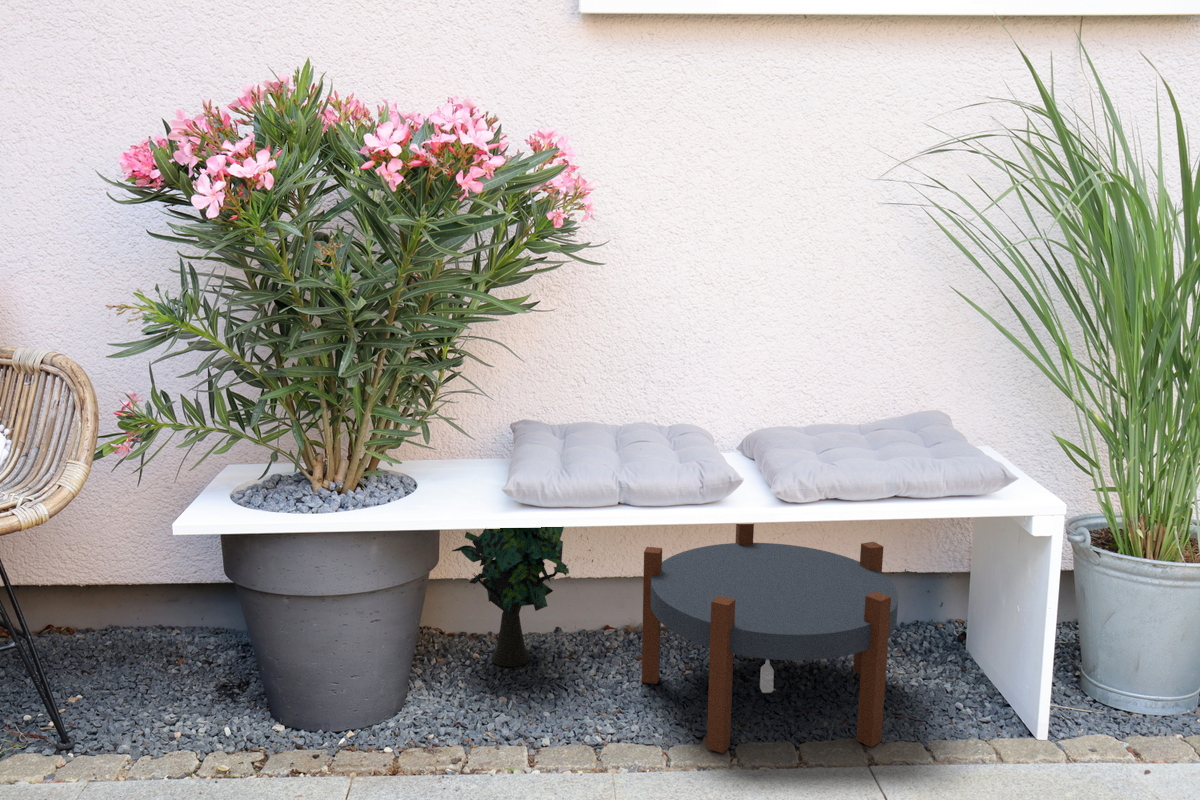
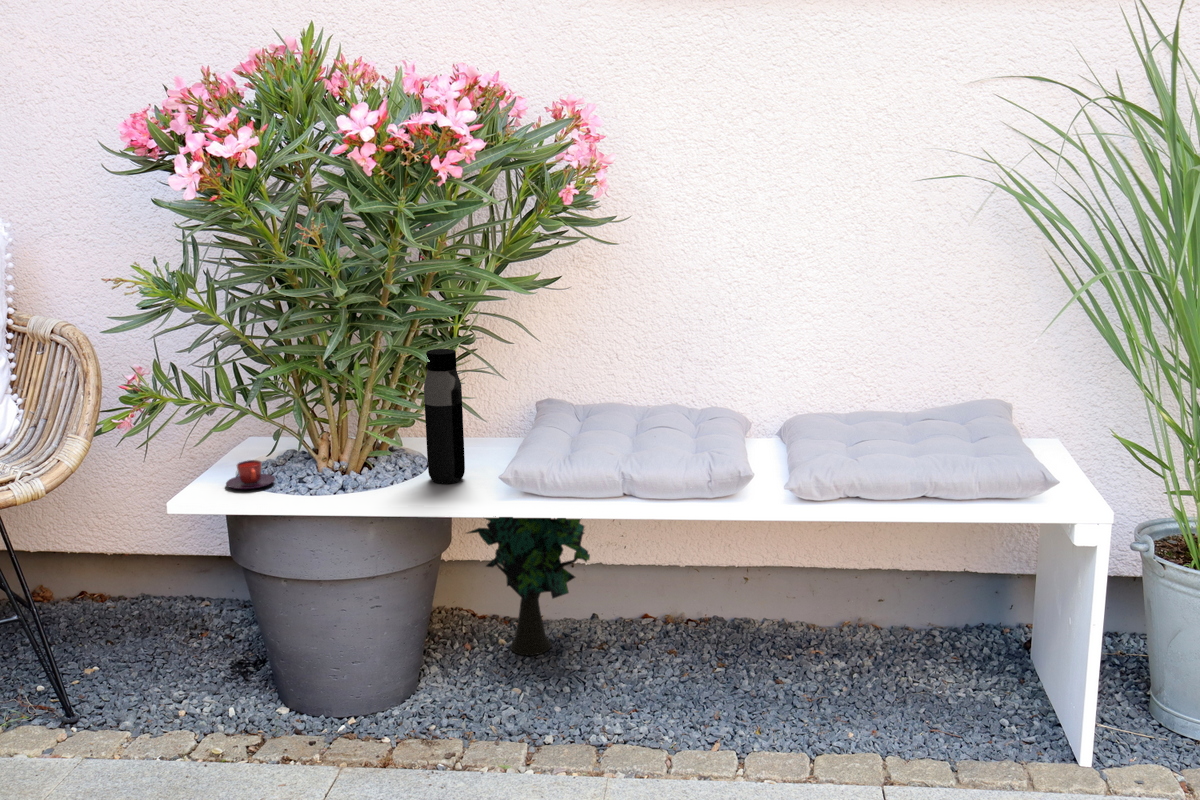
water bottle: none [426,373,462,501] -> present [424,349,465,484]
teacup: none [231,482,280,509] -> present [226,460,275,489]
side table: present [642,524,898,753] -> none [663,507,941,766]

